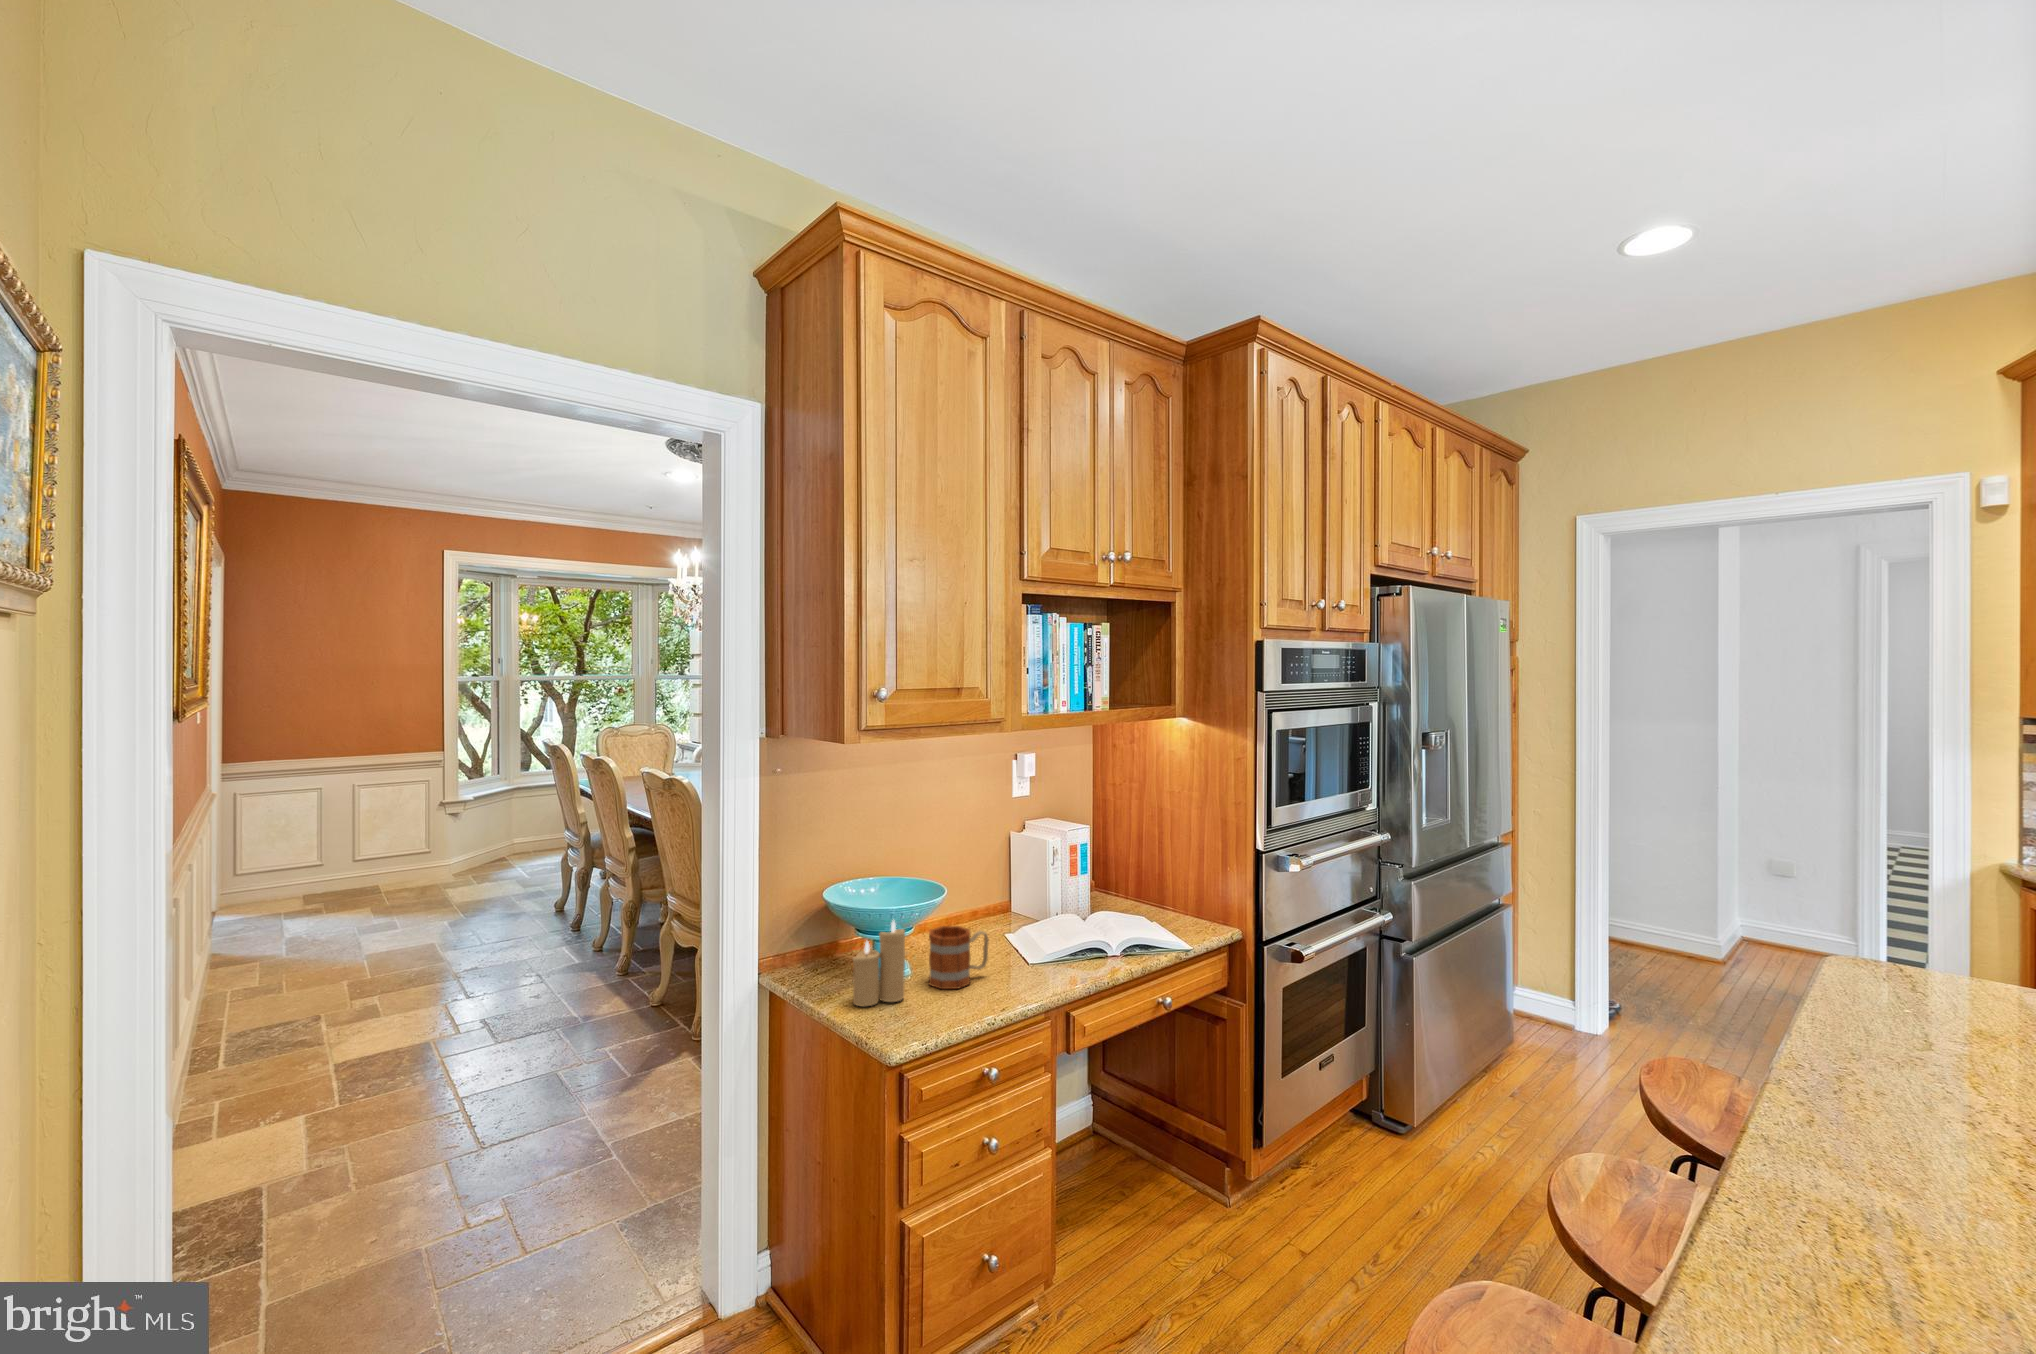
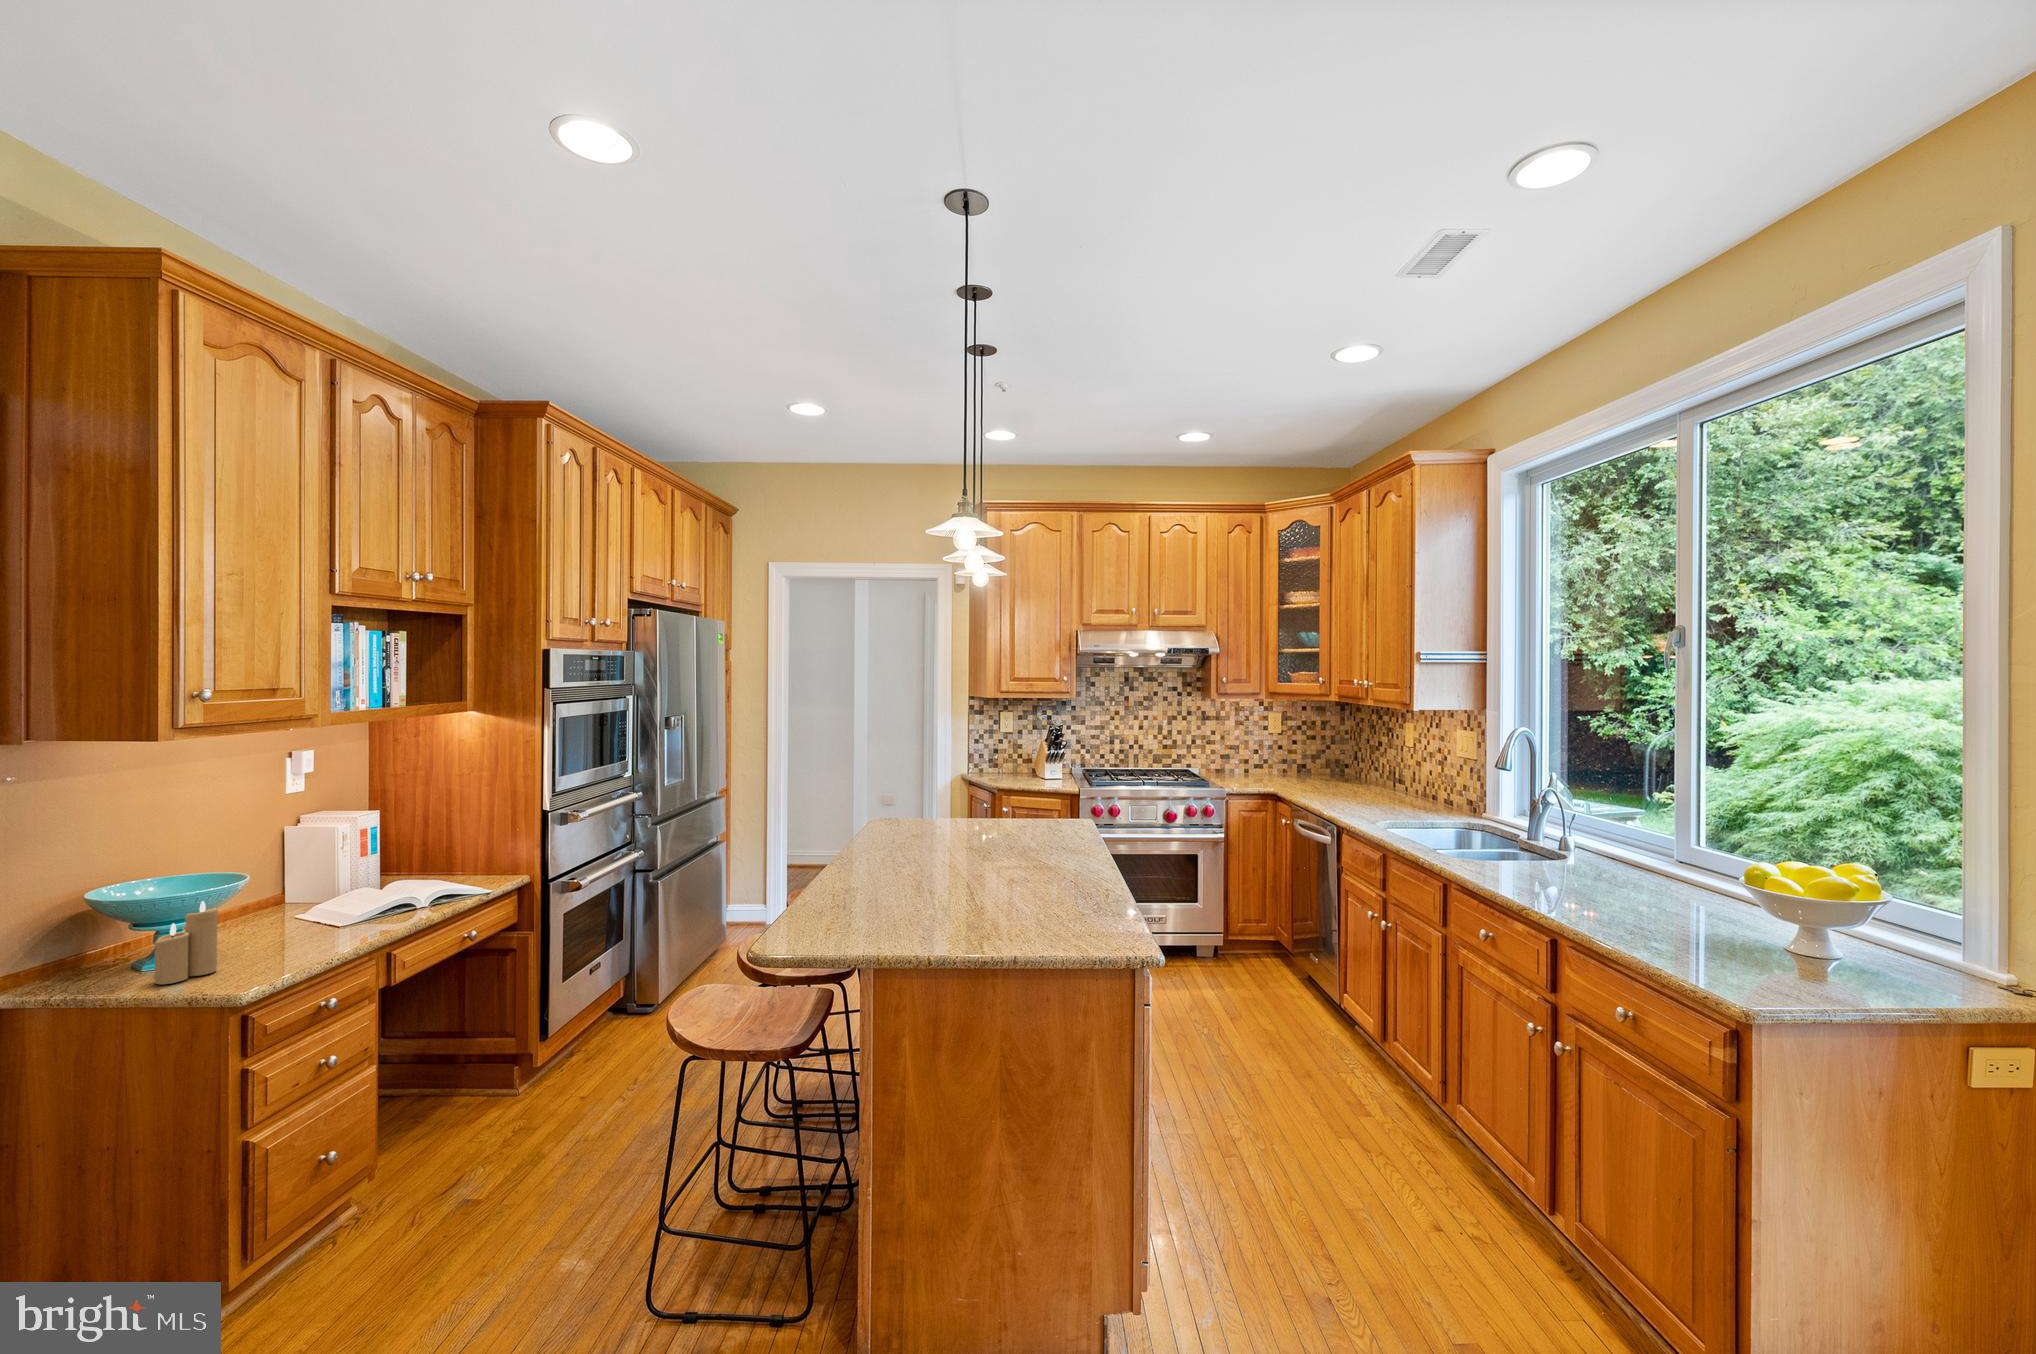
mug: present [929,926,989,989] -> none [233,902,301,958]

